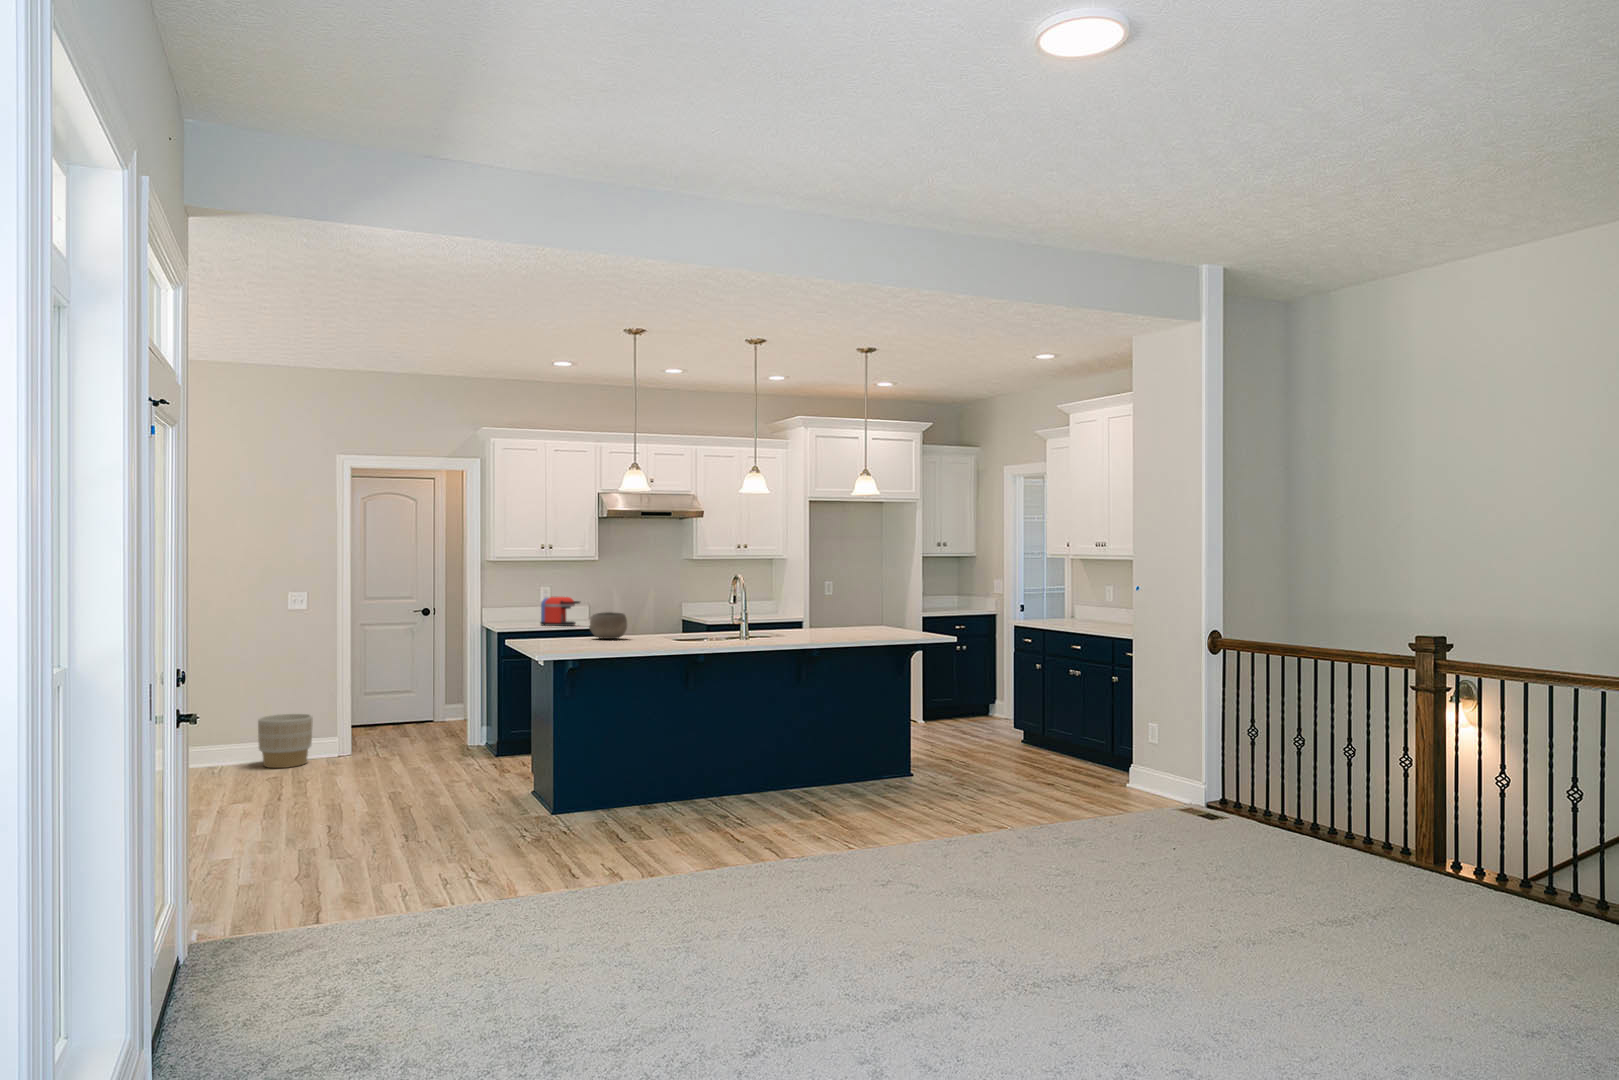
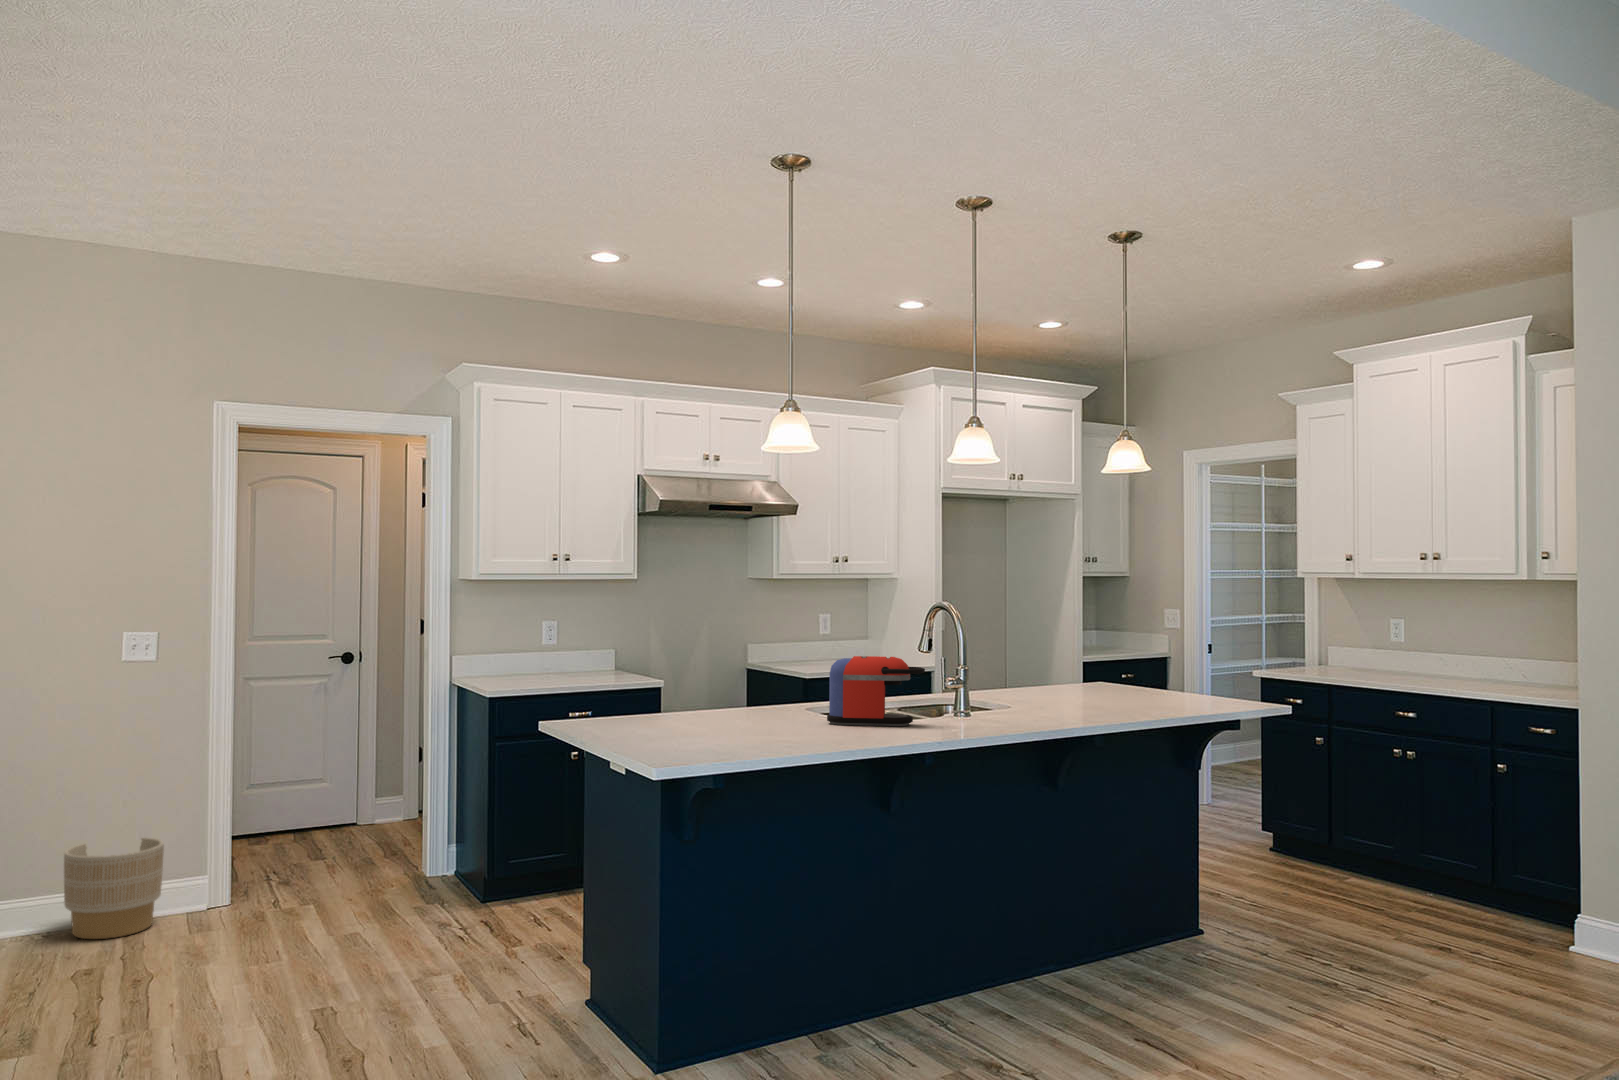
coffee maker: present [540,597,580,626] -> present [827,656,925,726]
bowl: present [589,612,627,639] -> none [676,666,741,713]

